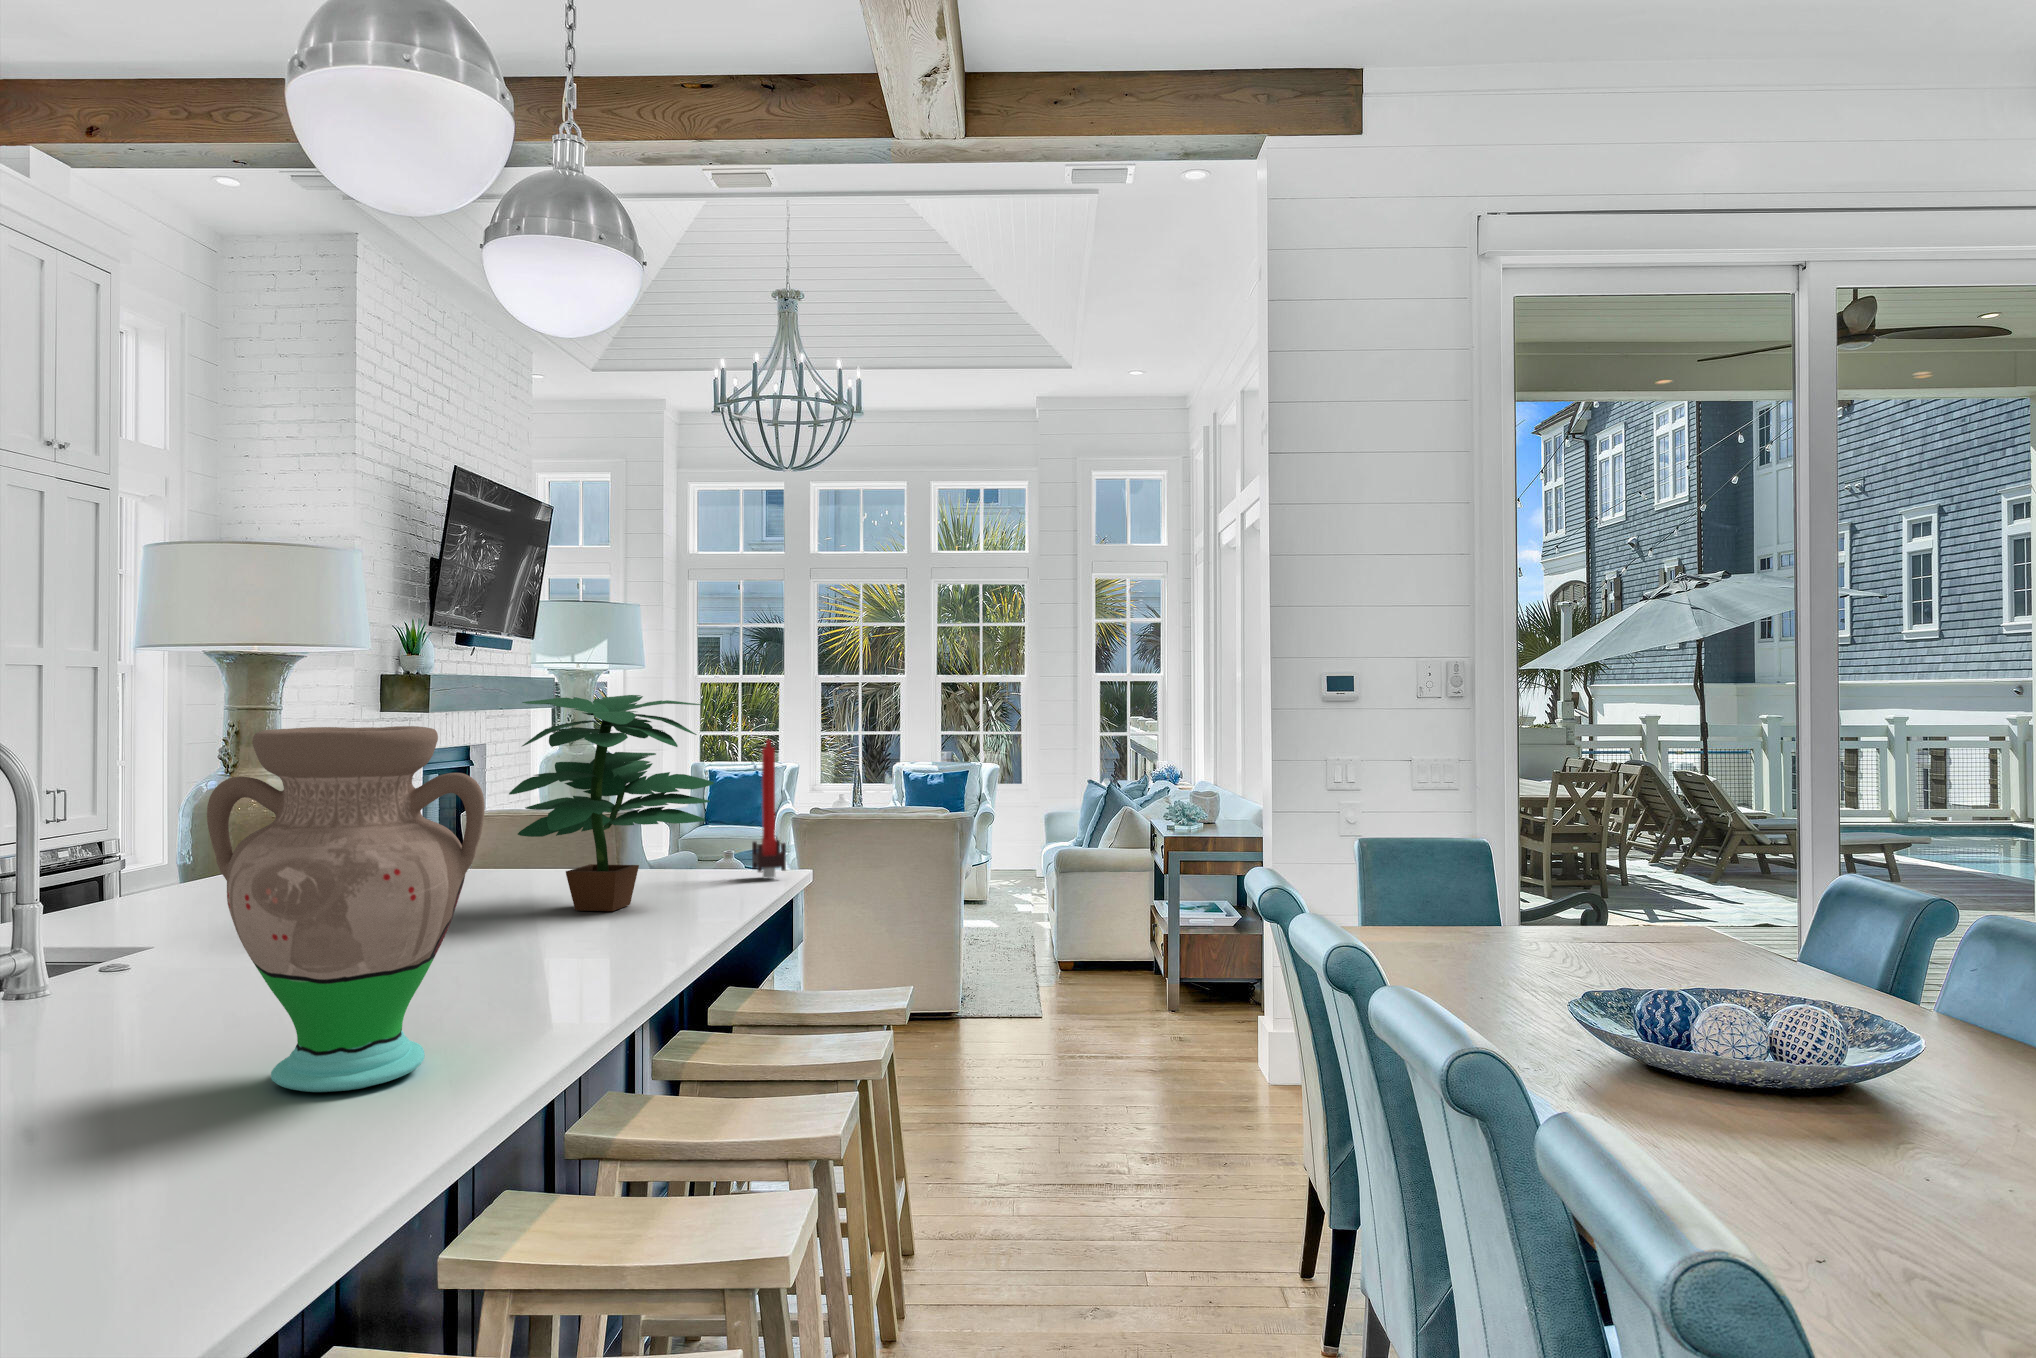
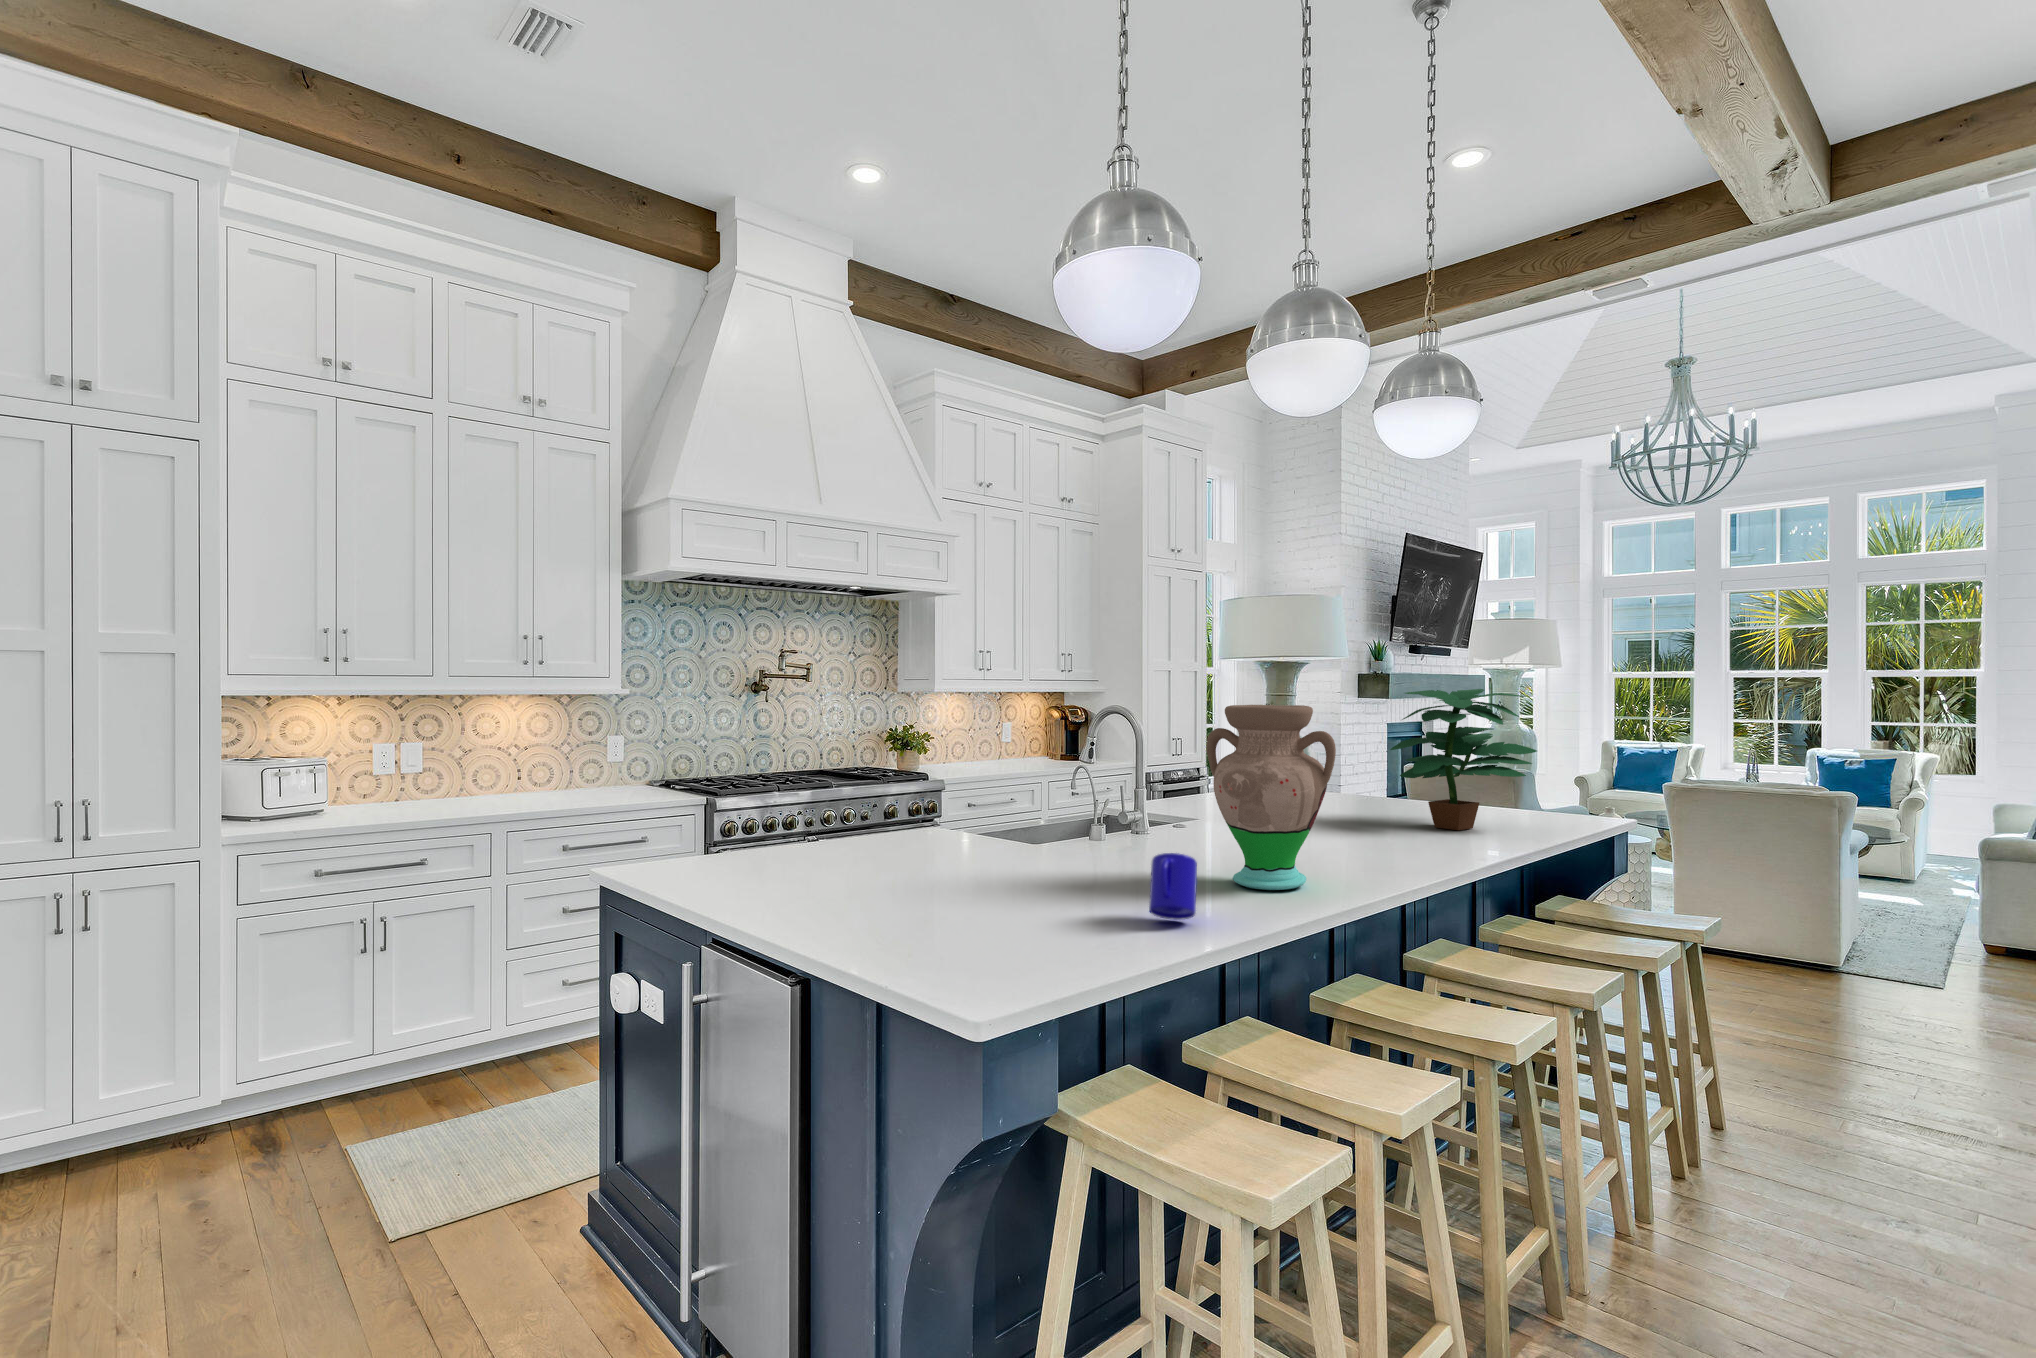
candle: present [752,740,786,879] -> none [1576,723,1602,824]
mug: none [98,1069,223,1225] -> present [1149,853,1197,920]

